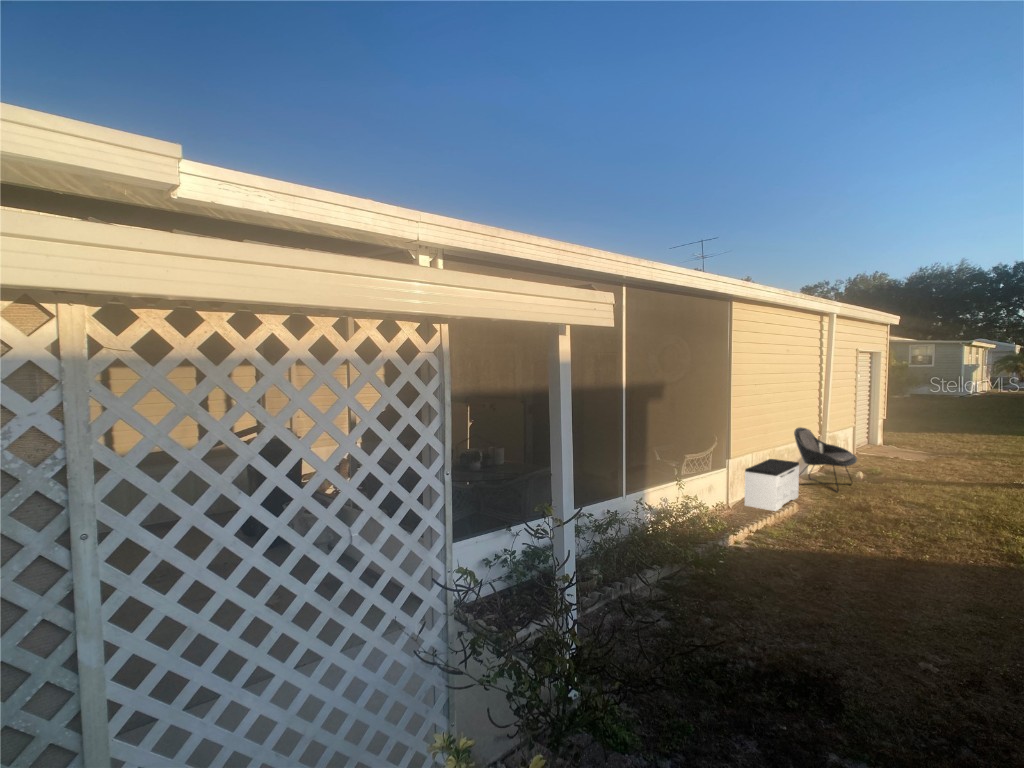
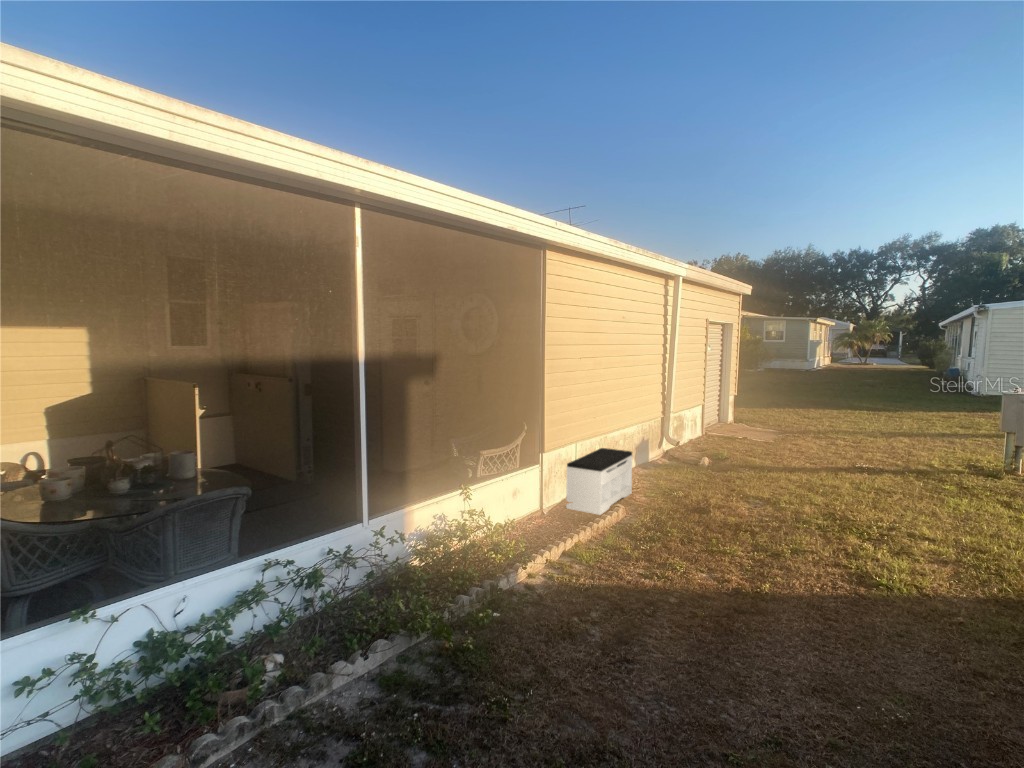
lounge chair: present [794,427,857,493] -> none [630,409,699,484]

